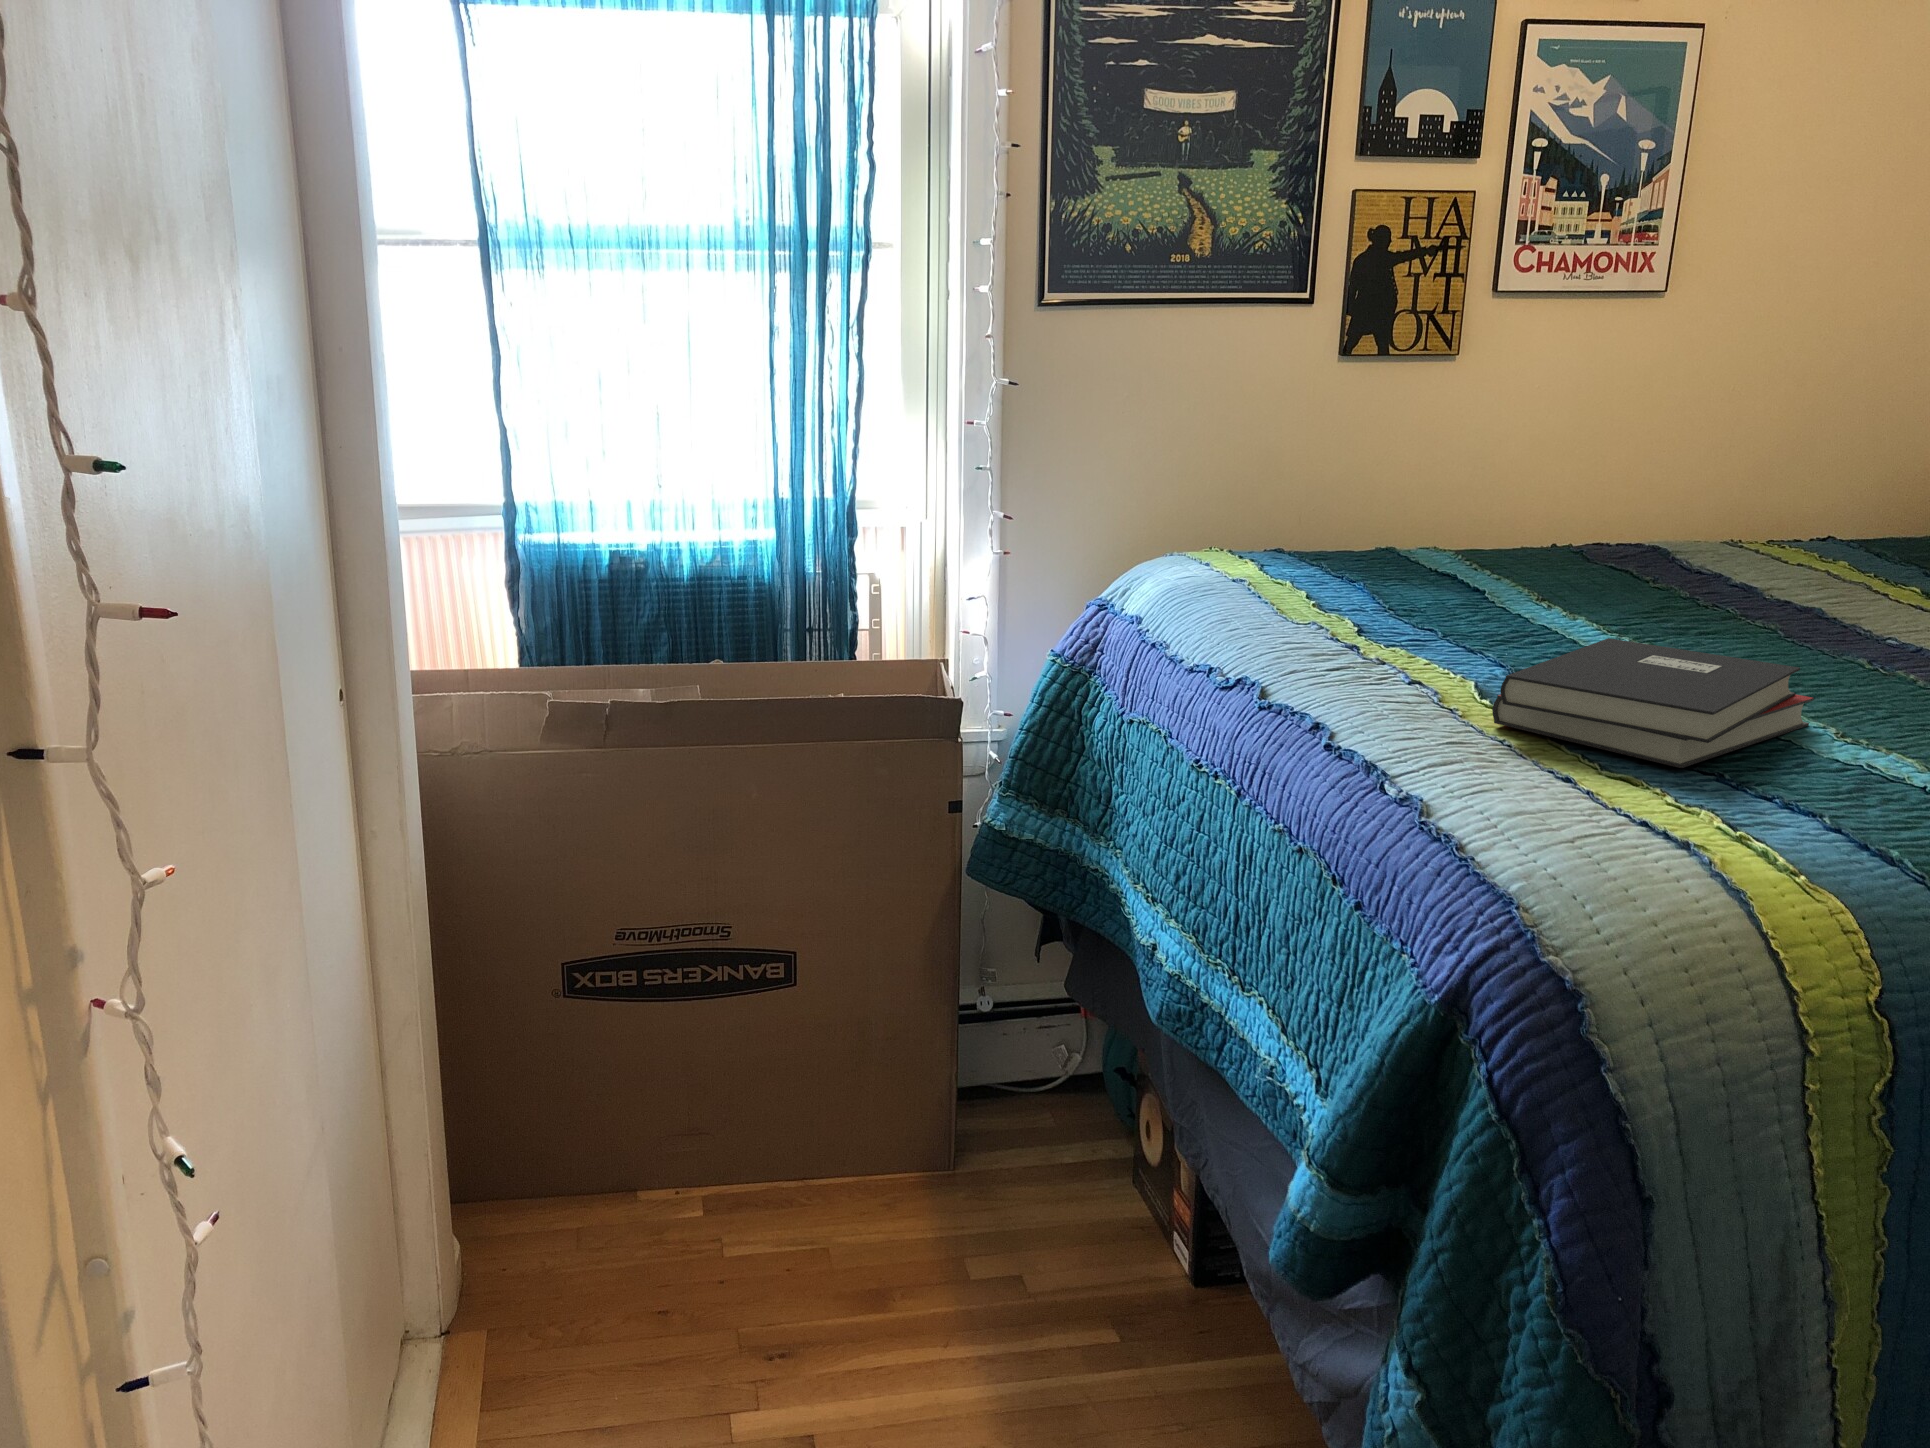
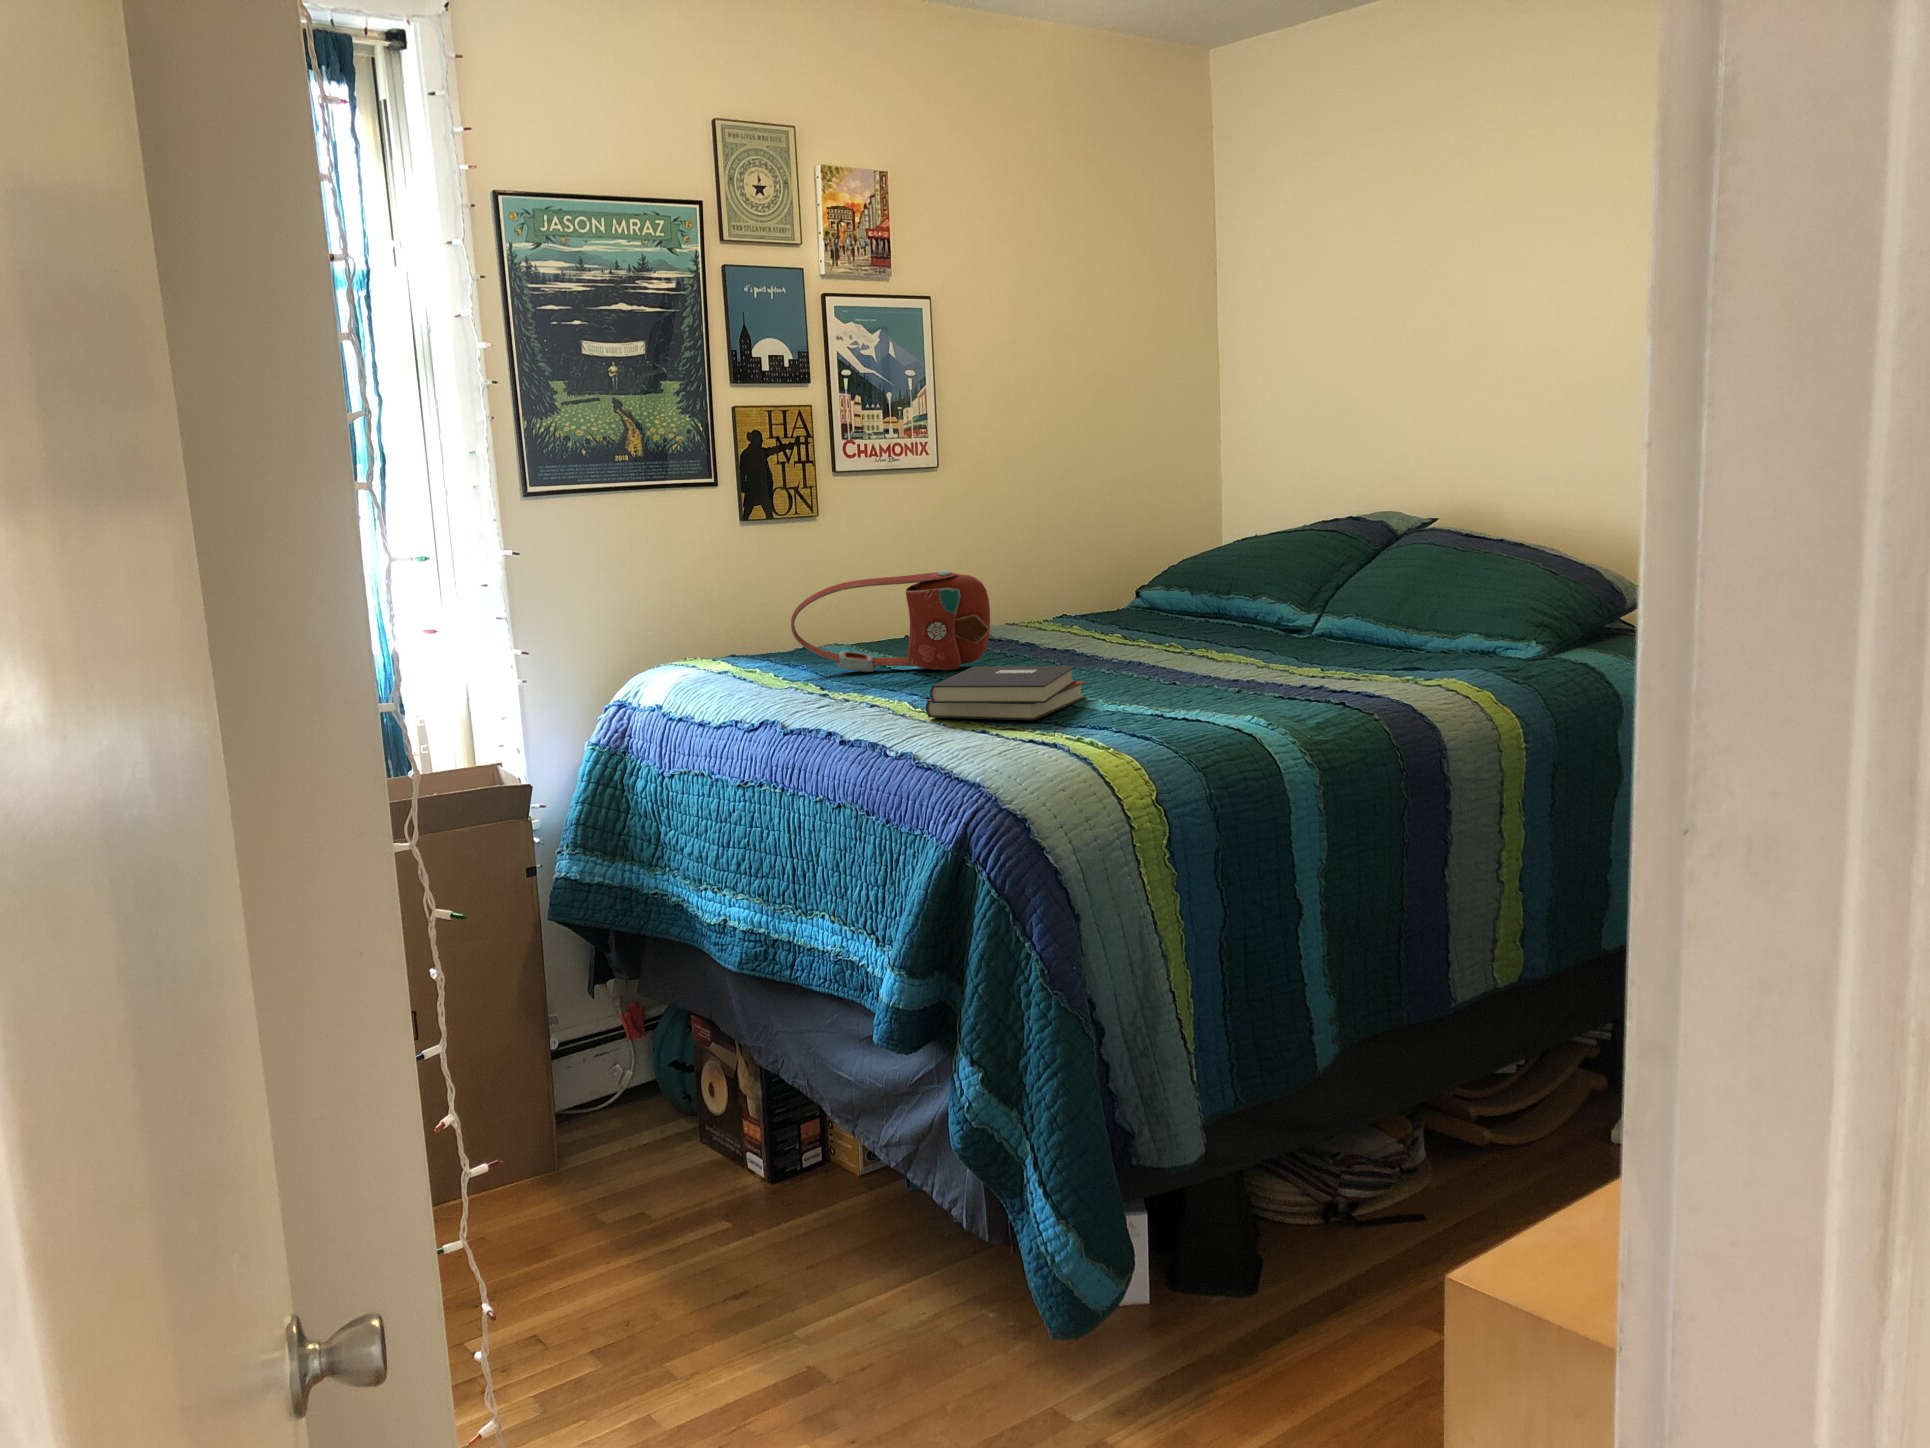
handbag: none [1349,465,1680,623] -> present [791,571,990,672]

